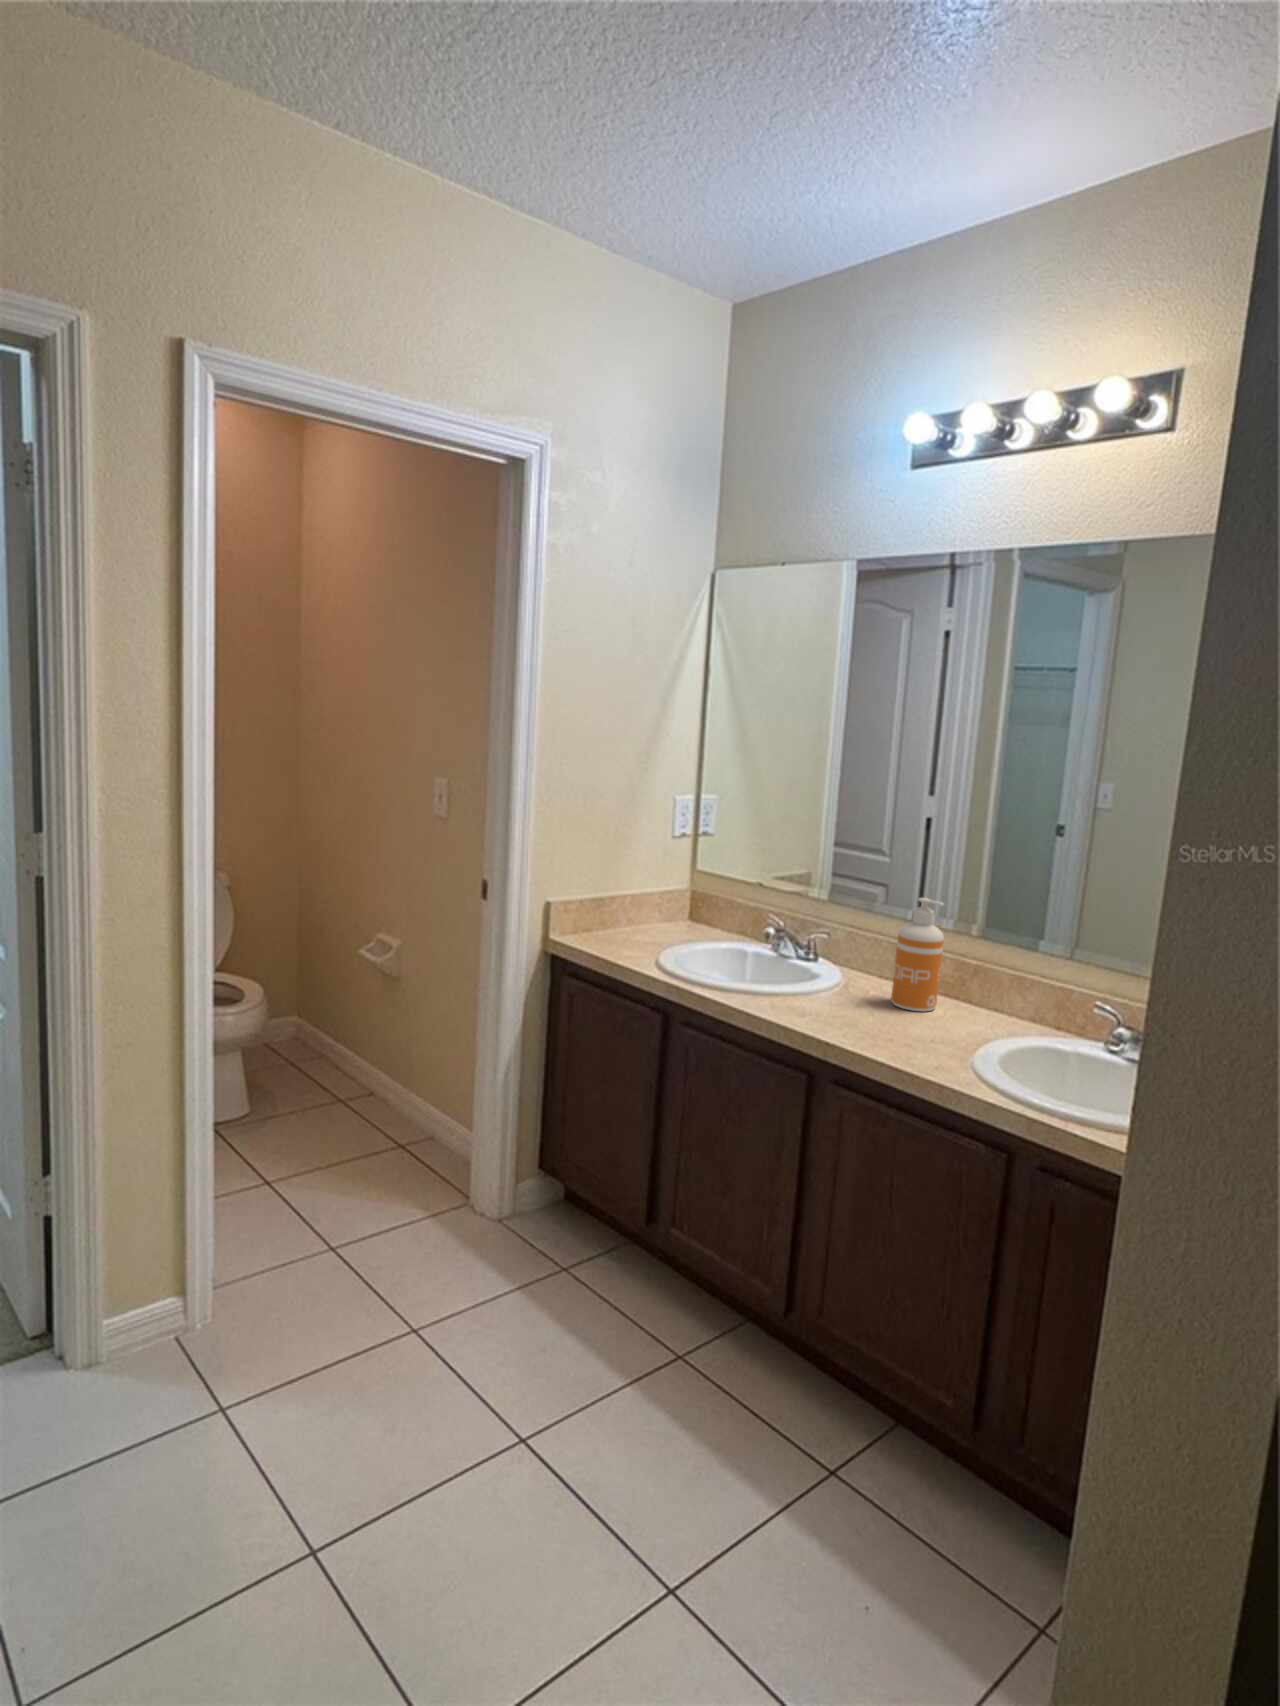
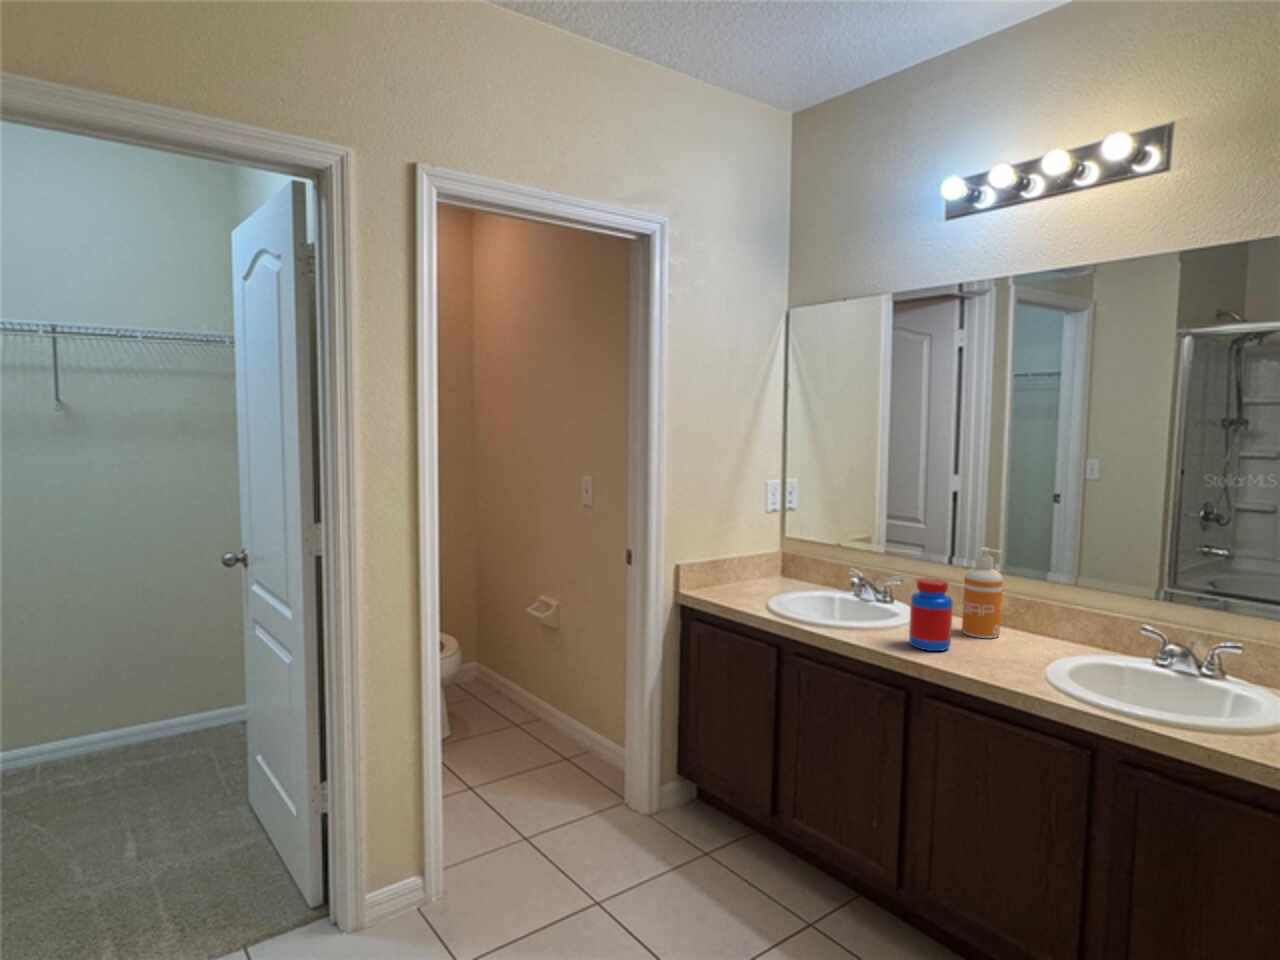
jar: none [821,934,876,1026] -> present [909,578,953,651]

